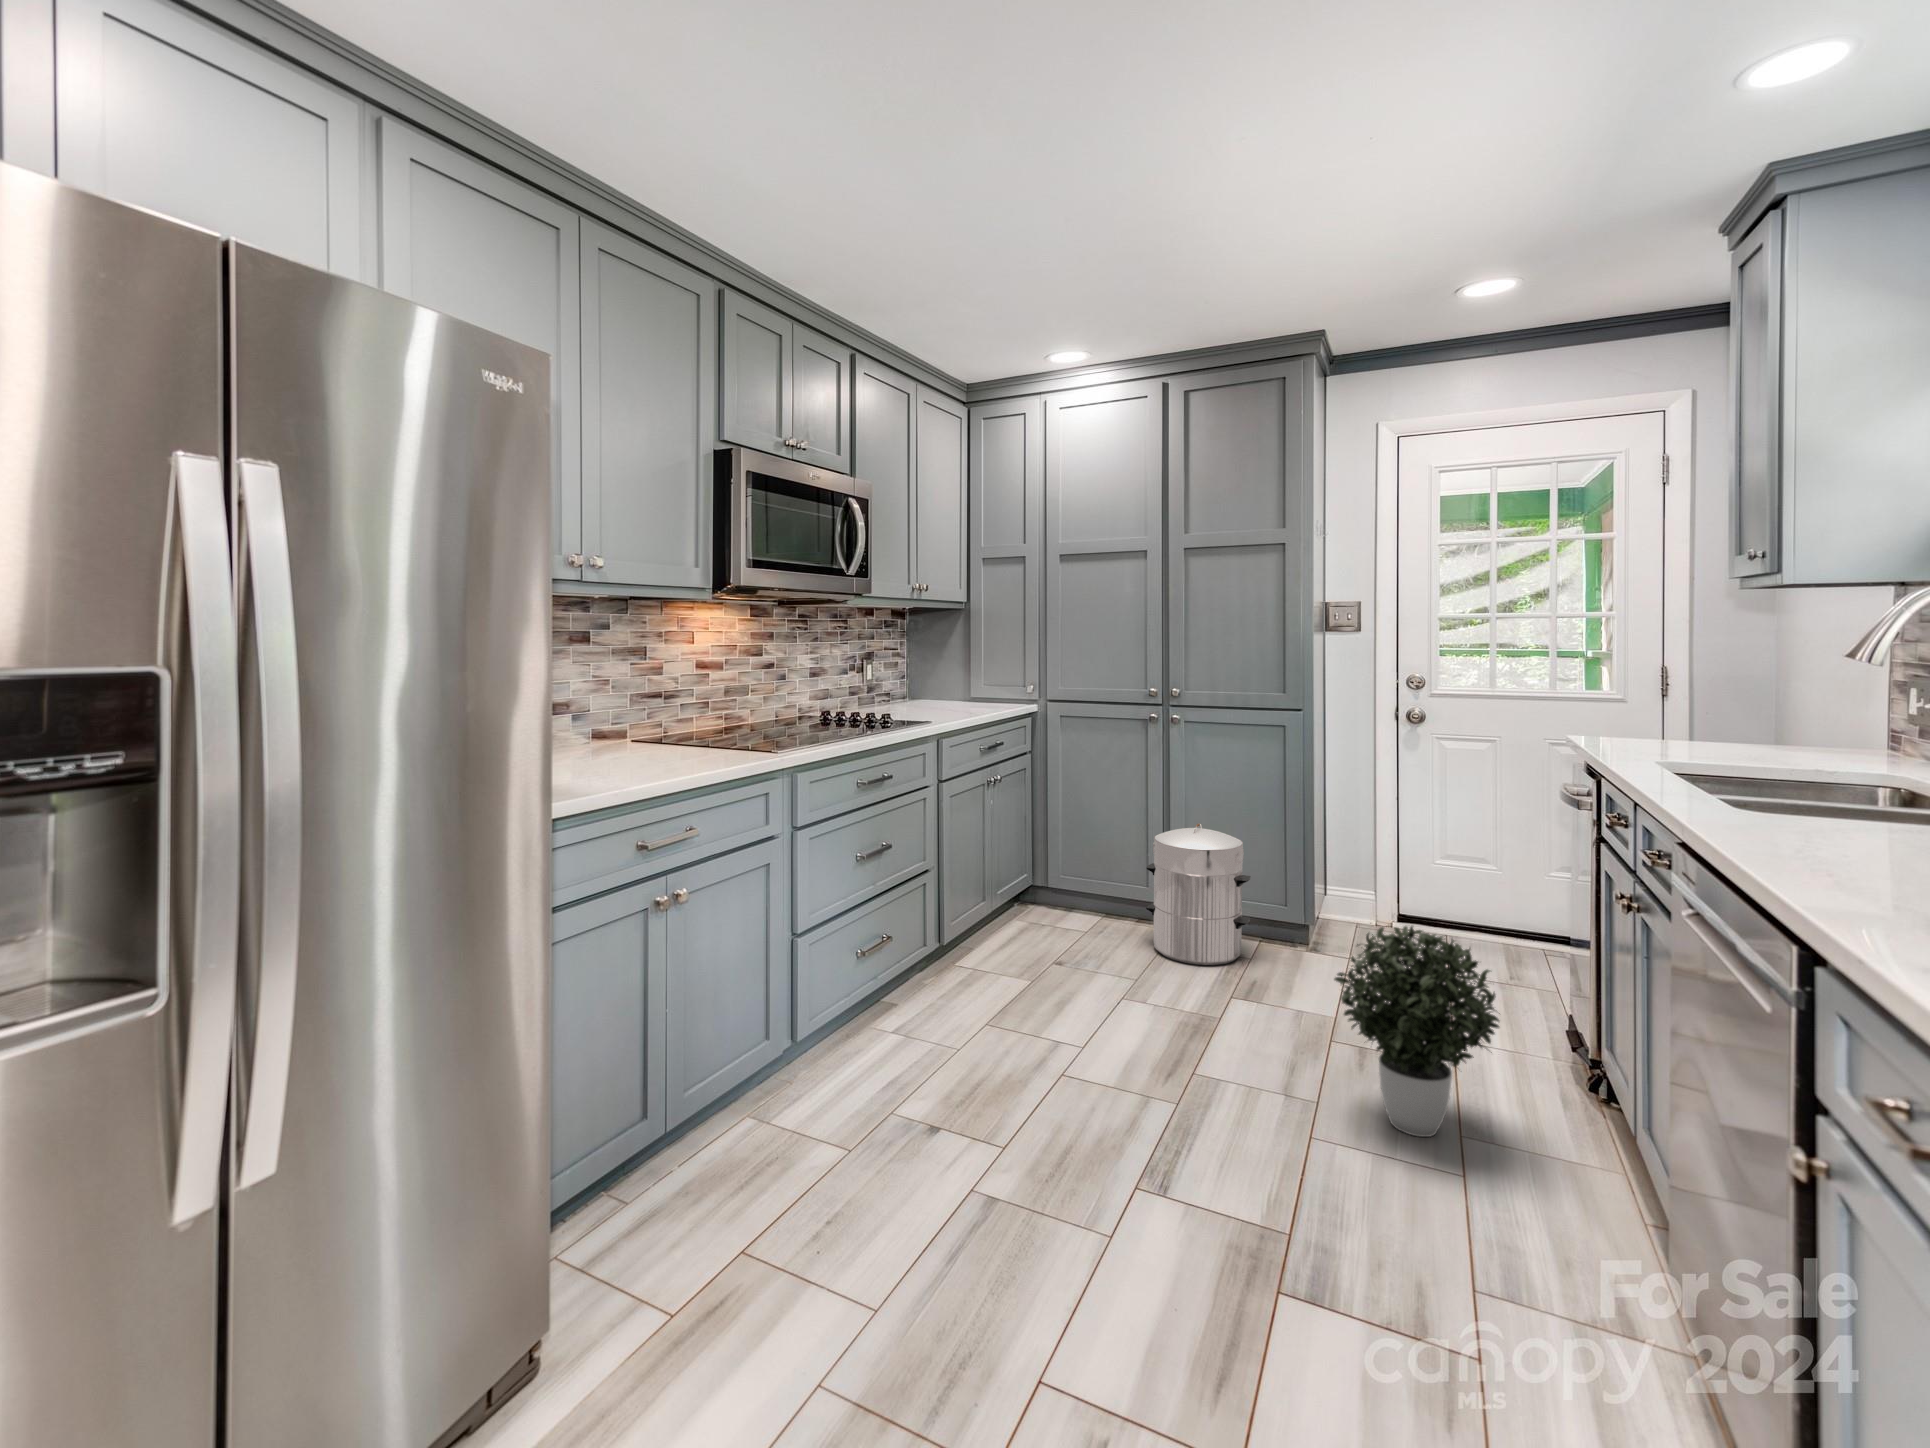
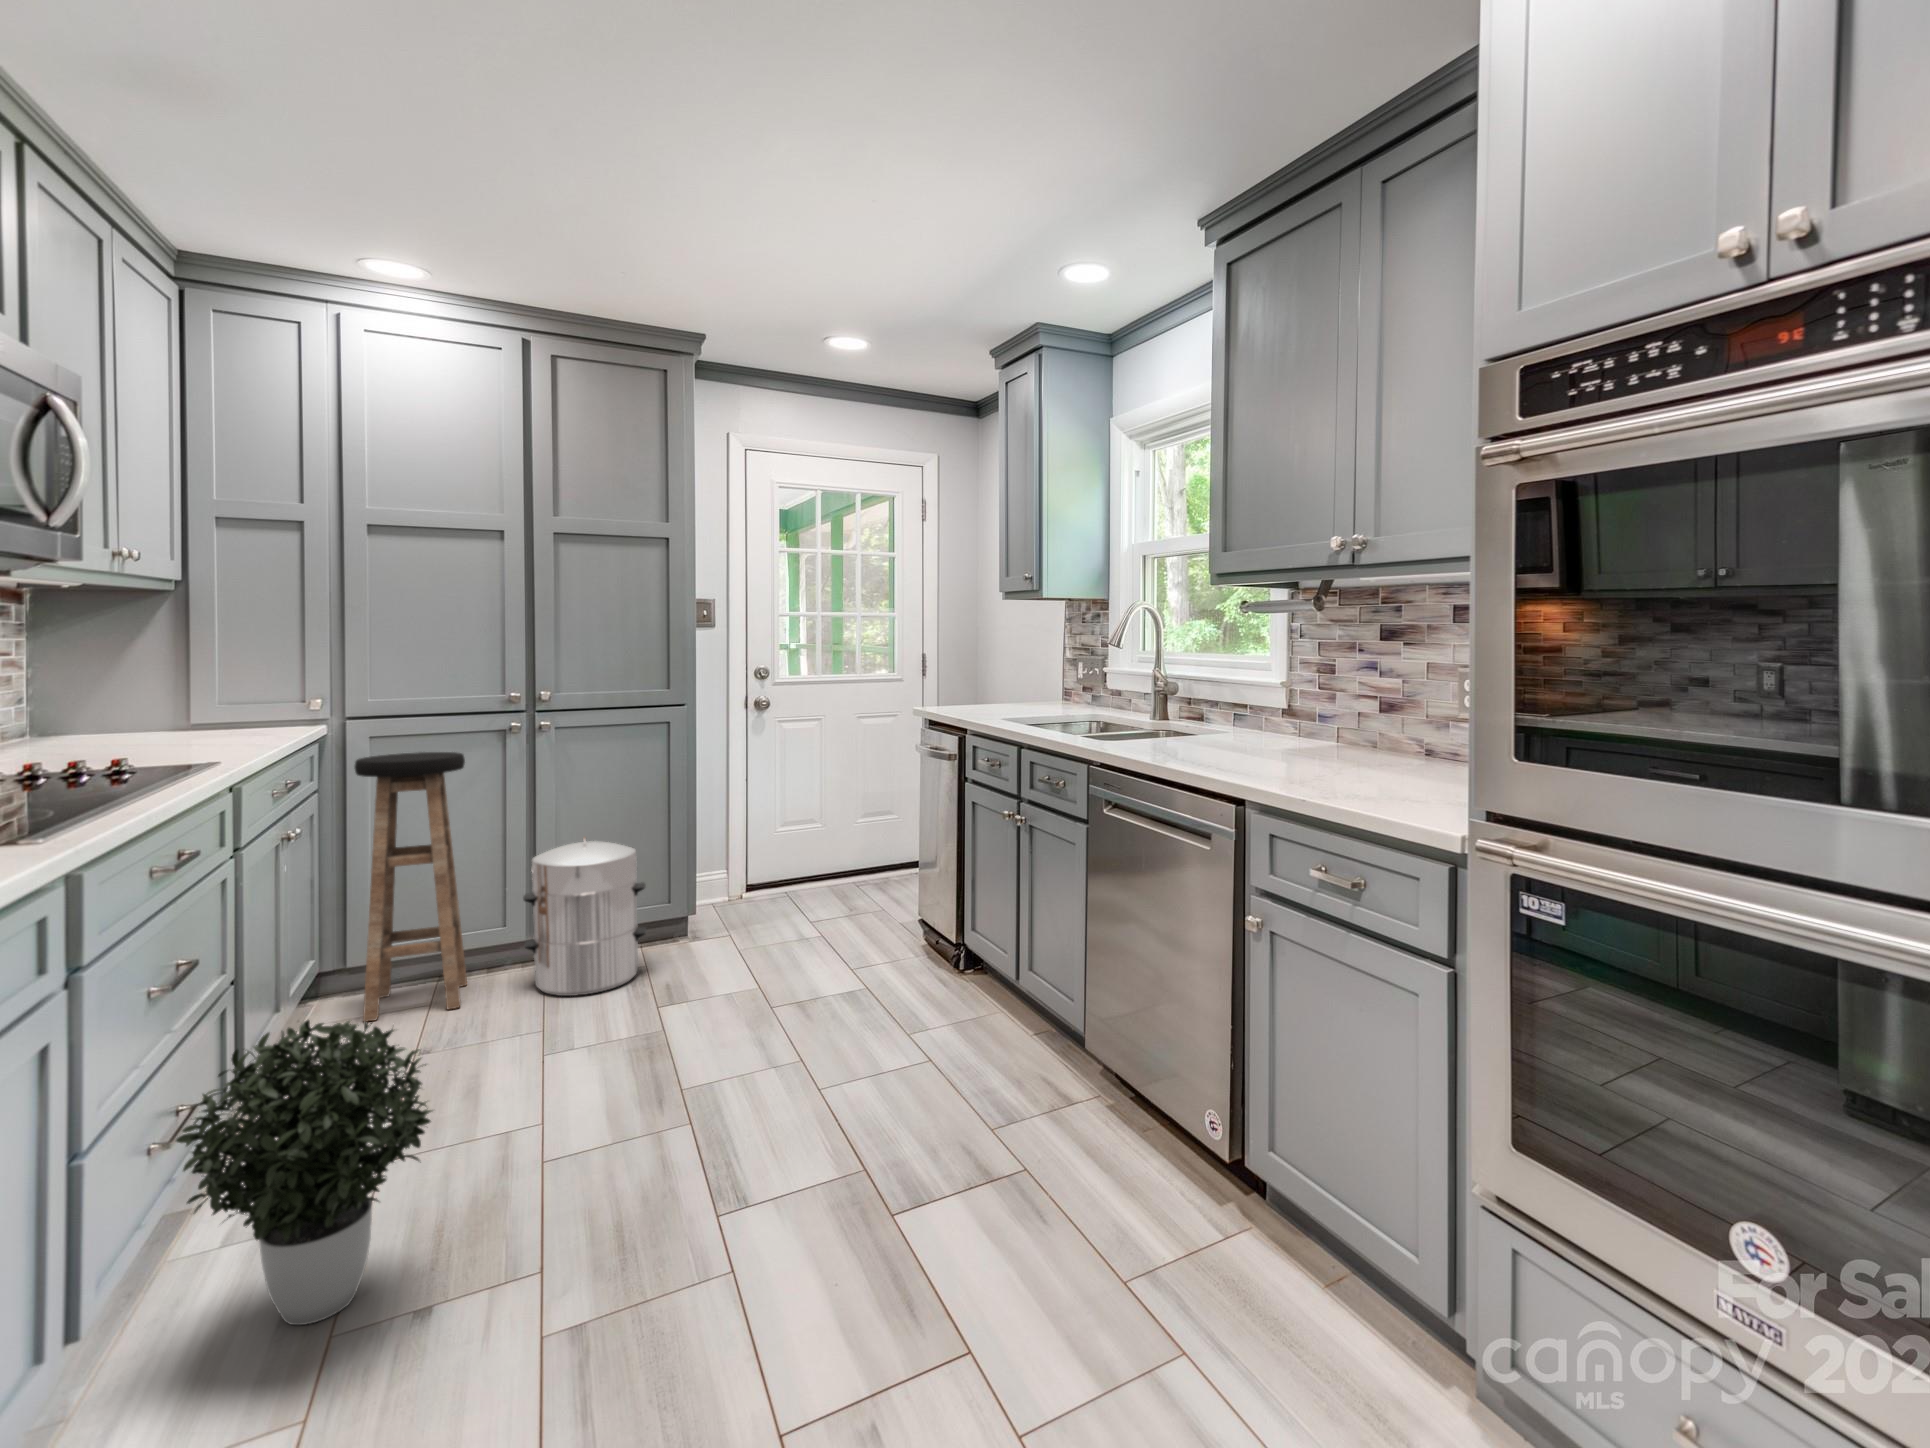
bar stool: none [1035,735,1114,942] -> present [355,752,467,1021]
potted plant: present [1335,926,1500,1137] -> present [176,1020,432,1325]

